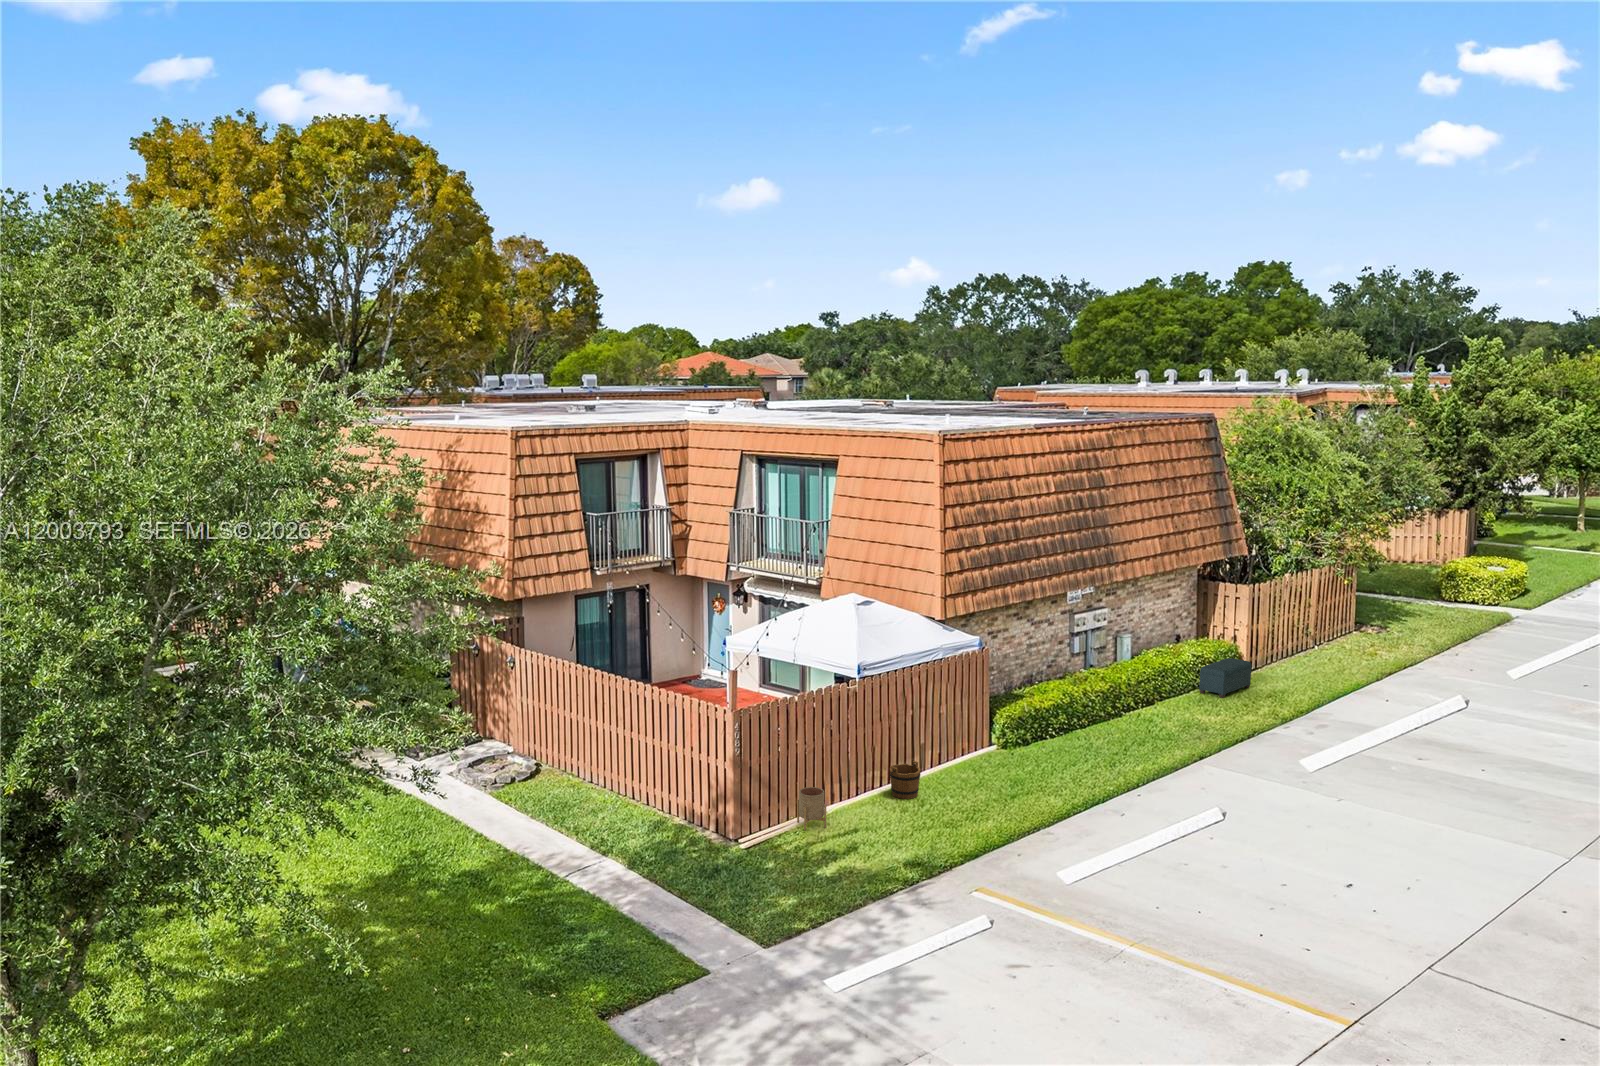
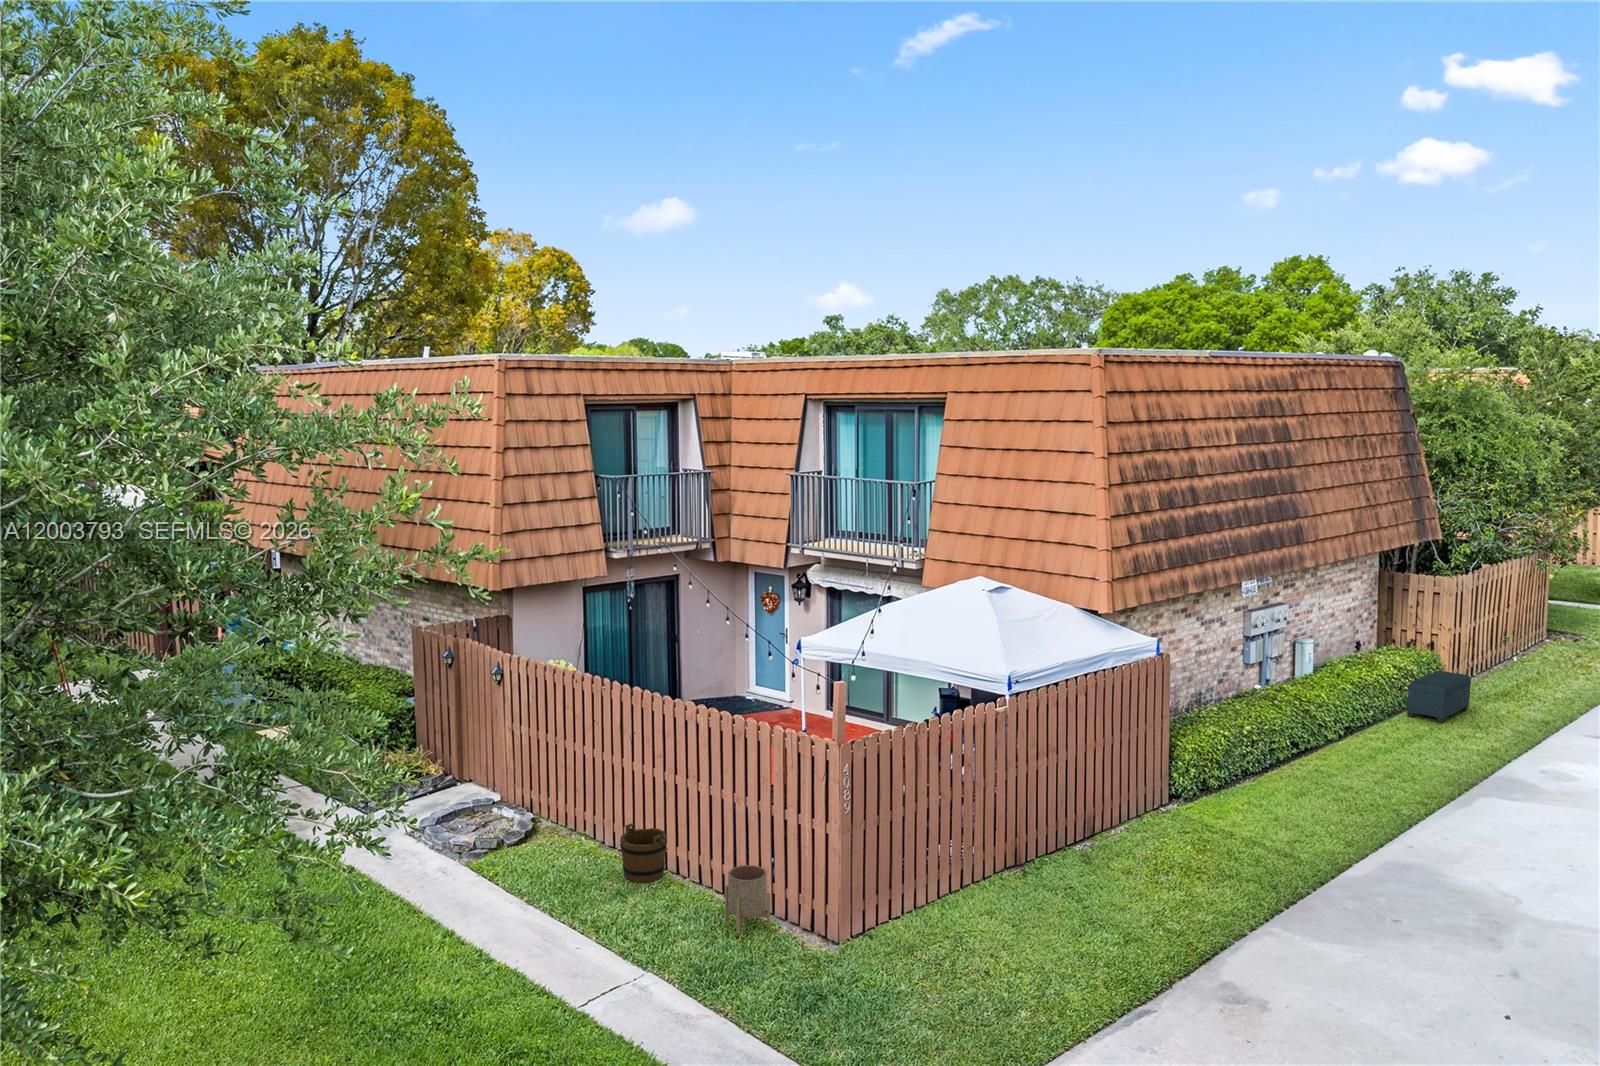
bucket: present [889,761,921,799] -> present [620,823,668,883]
planter: present [797,787,826,830] -> present [725,865,770,934]

